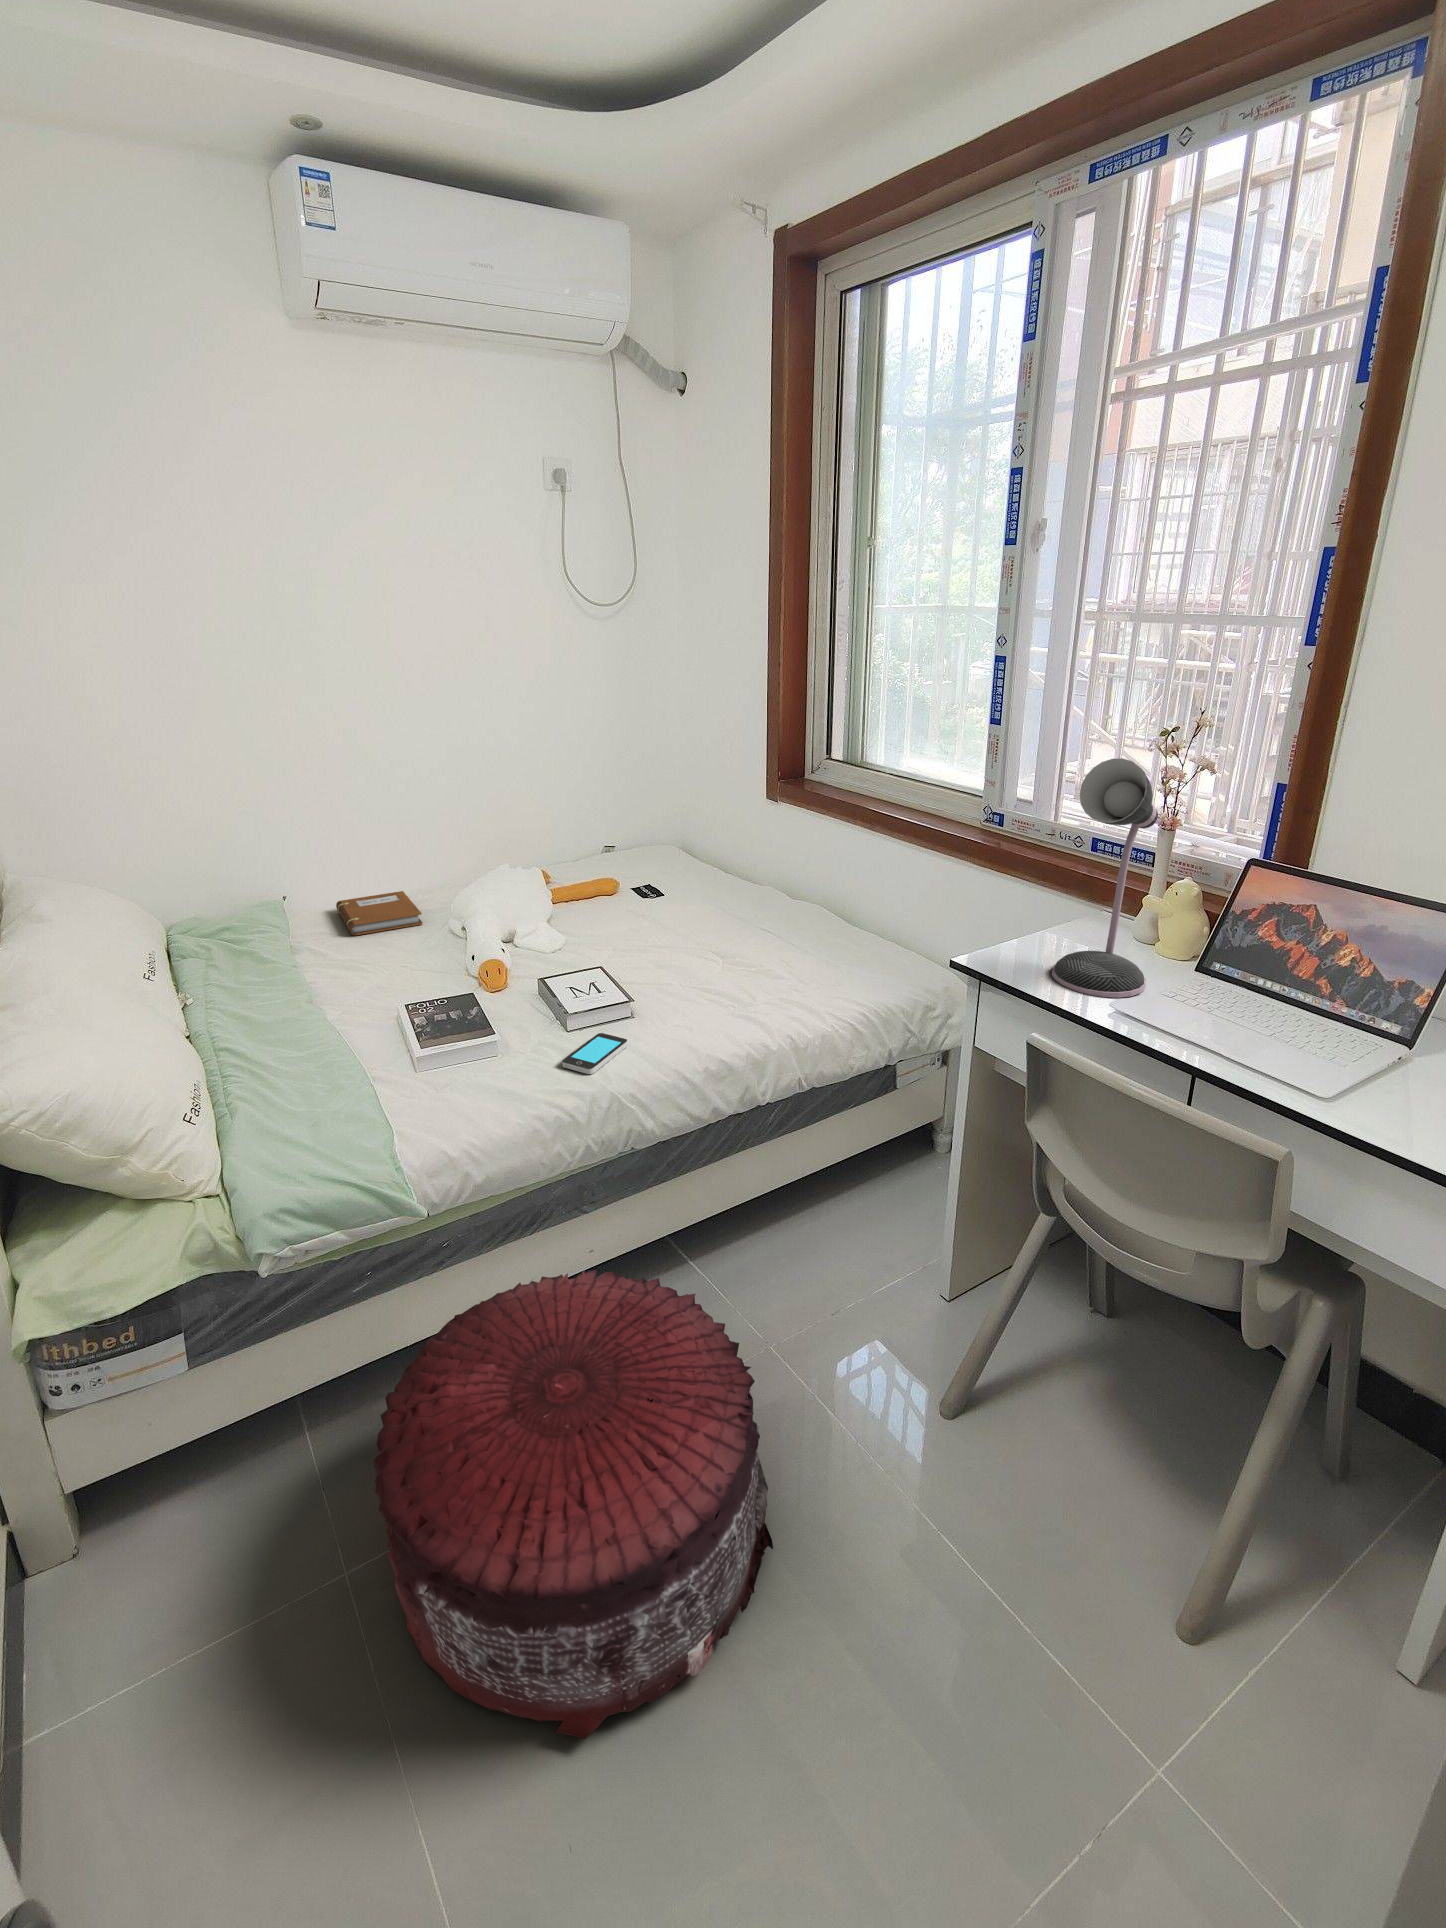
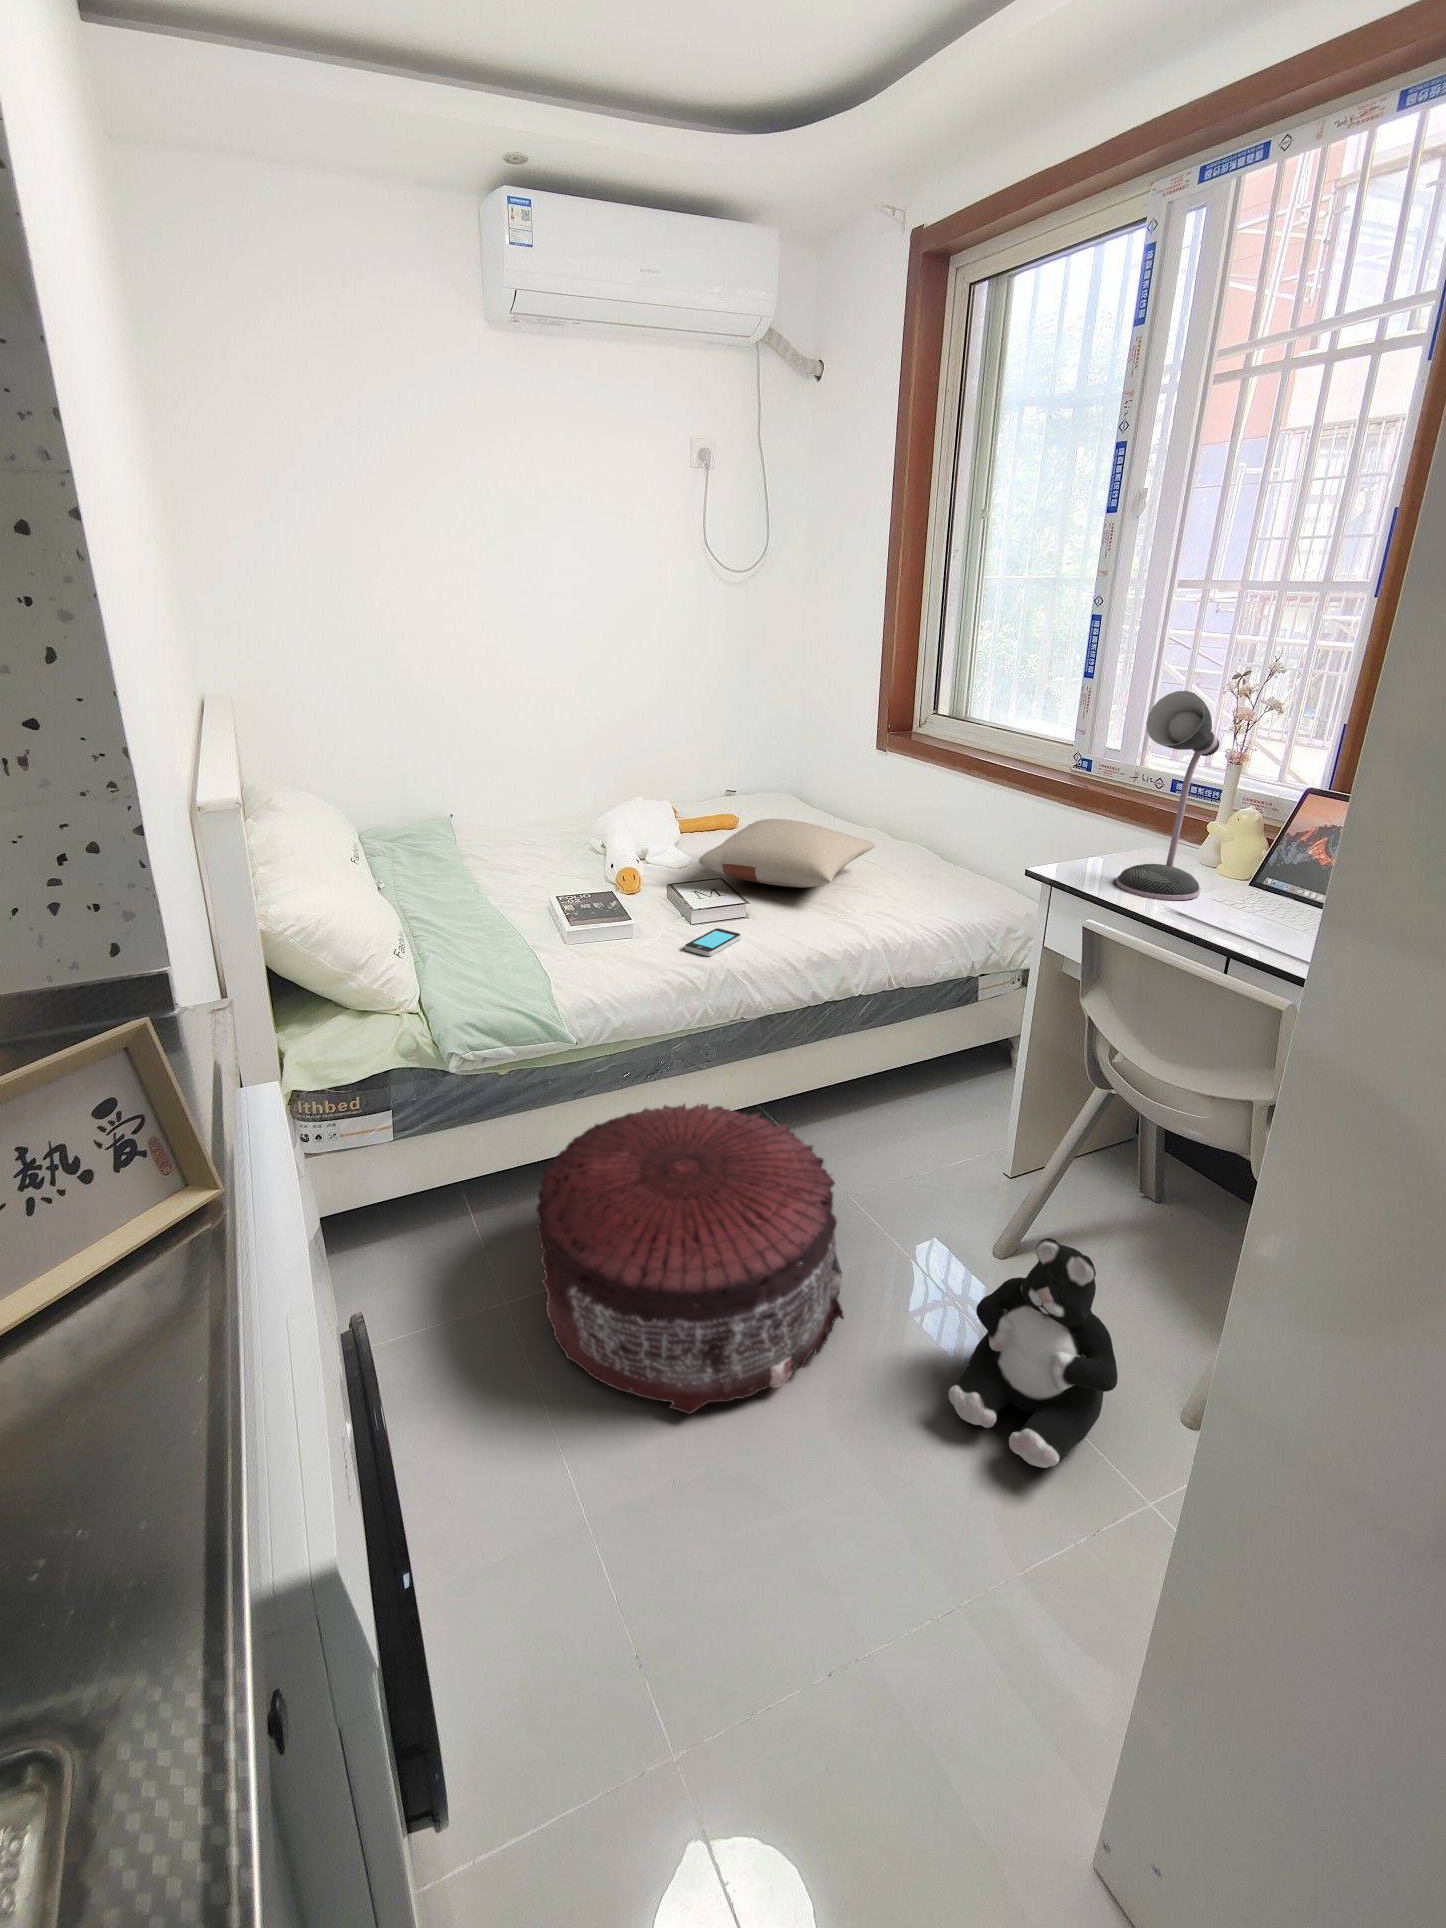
pillow: none [577,887,775,969] -> present [699,819,875,887]
notebook: present [336,891,422,935] -> none [490,819,563,851]
plush toy: none [909,1446,1109,1763] -> present [949,1238,1118,1468]

